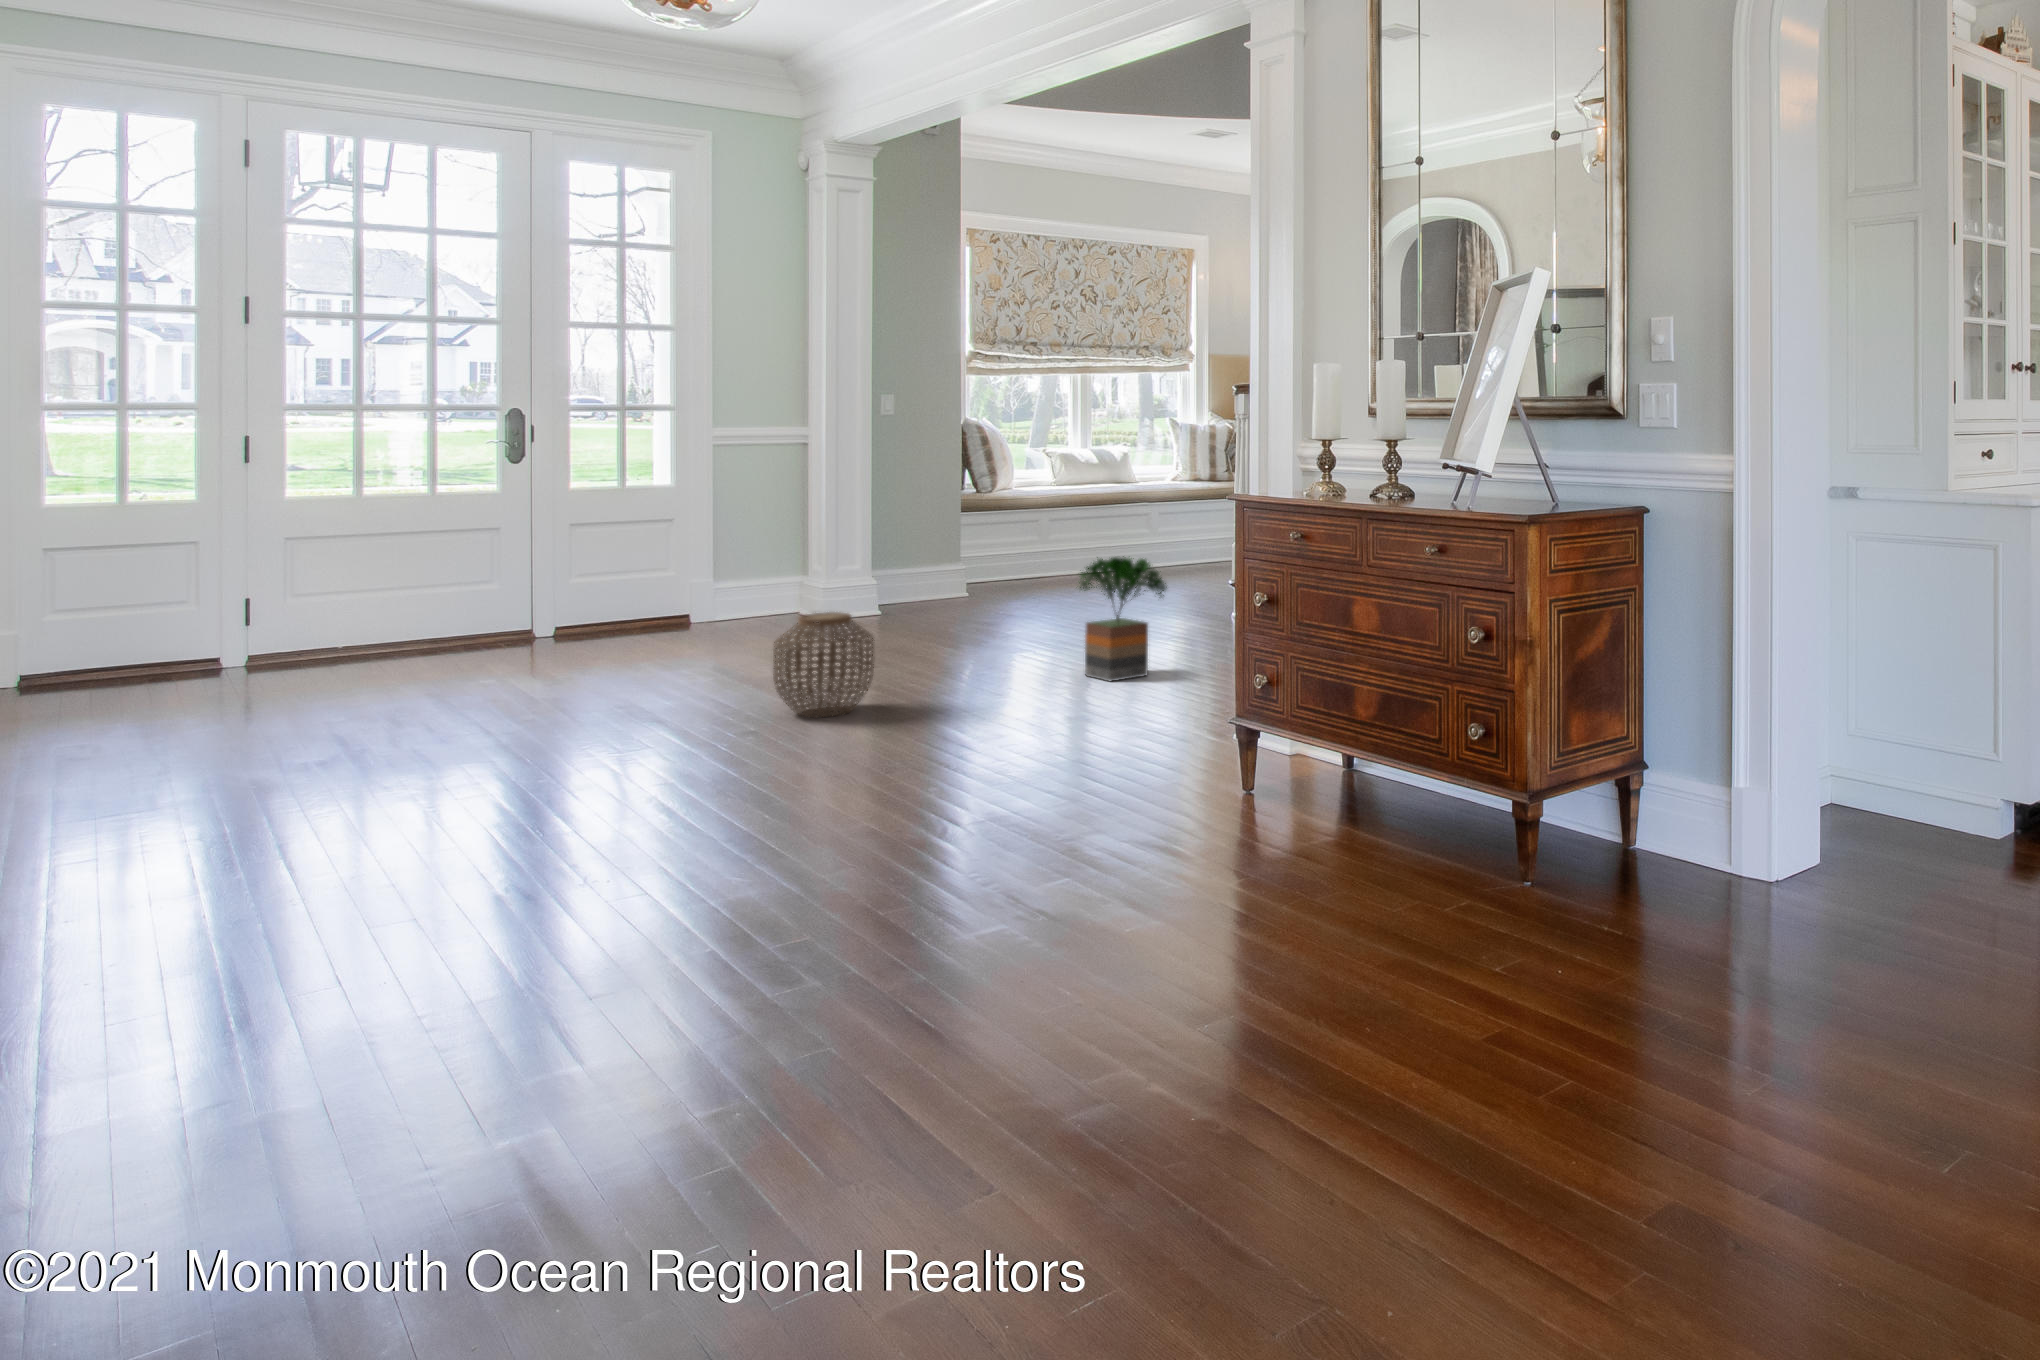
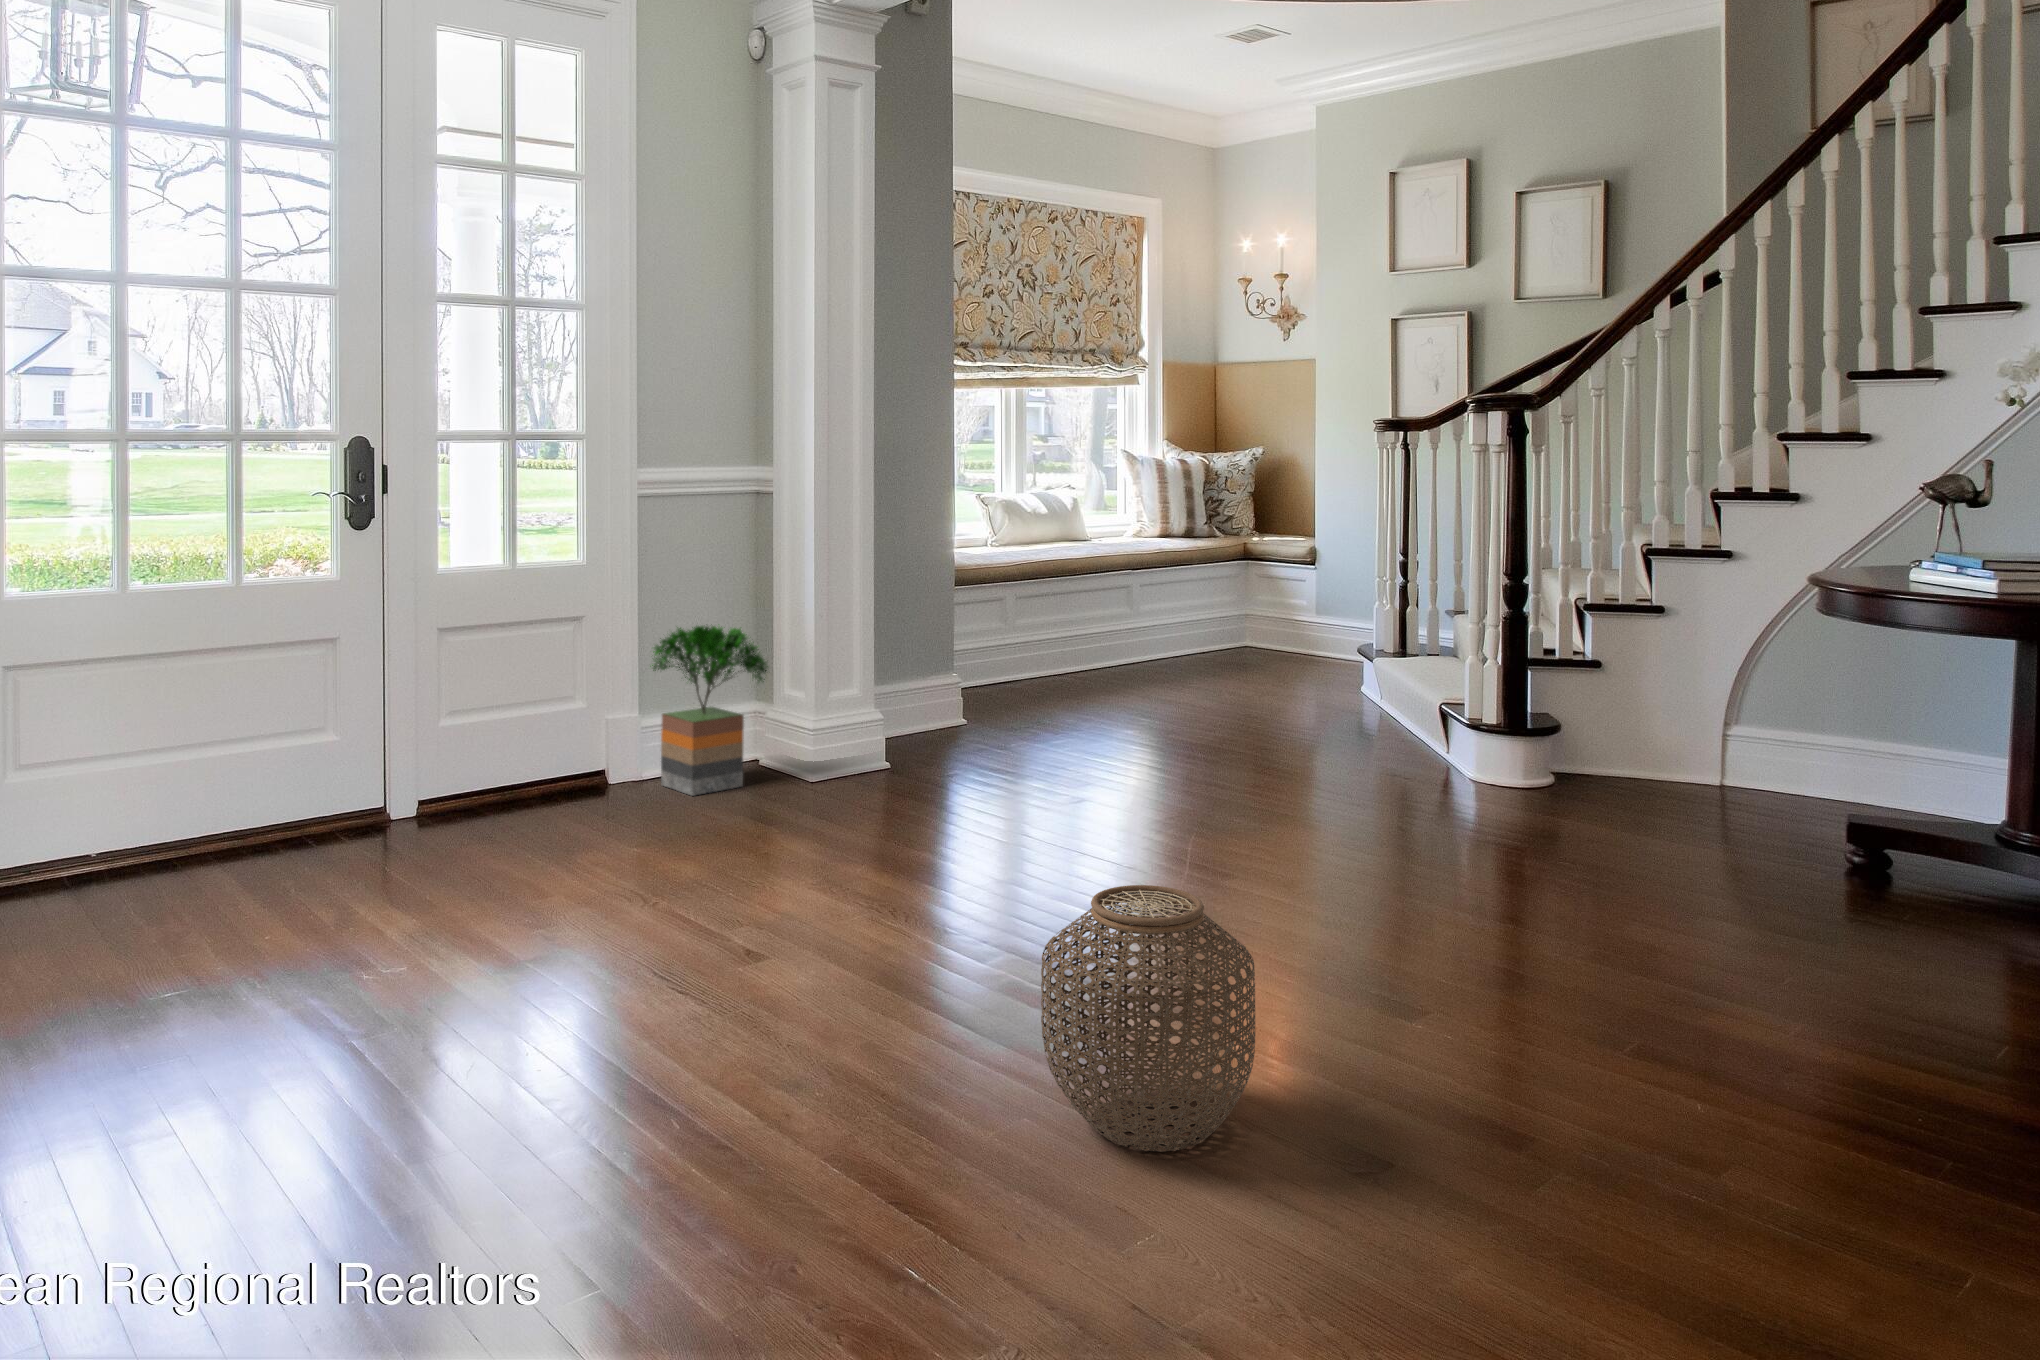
potted tree: present [1079,556,1167,681] -> present [650,626,768,796]

